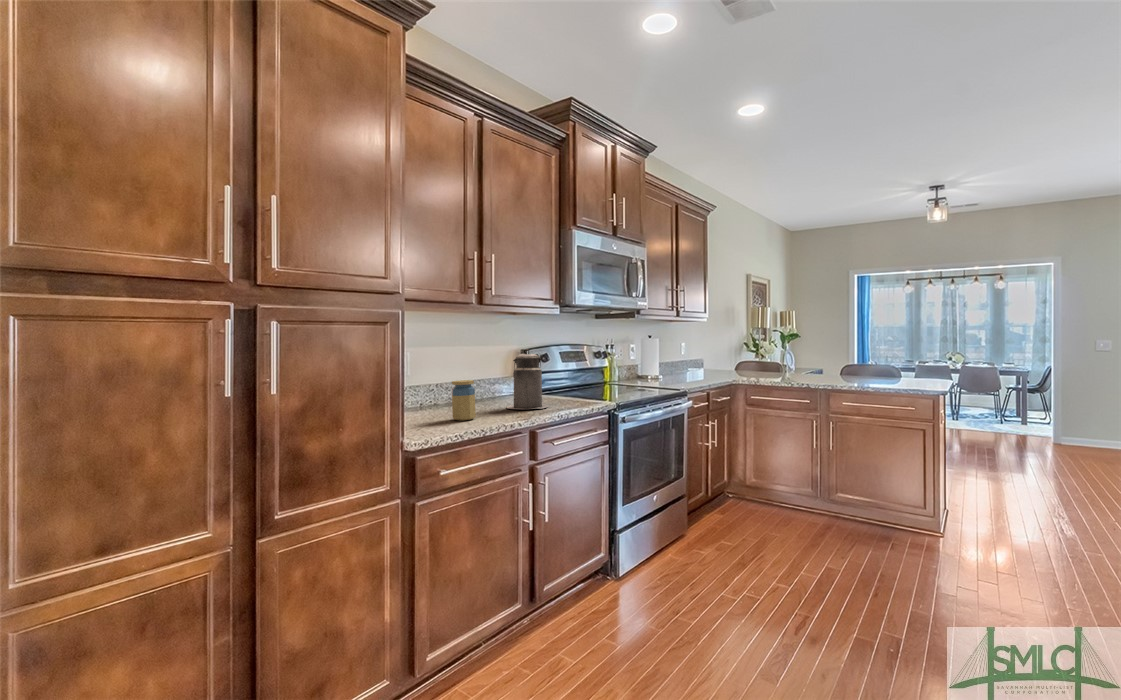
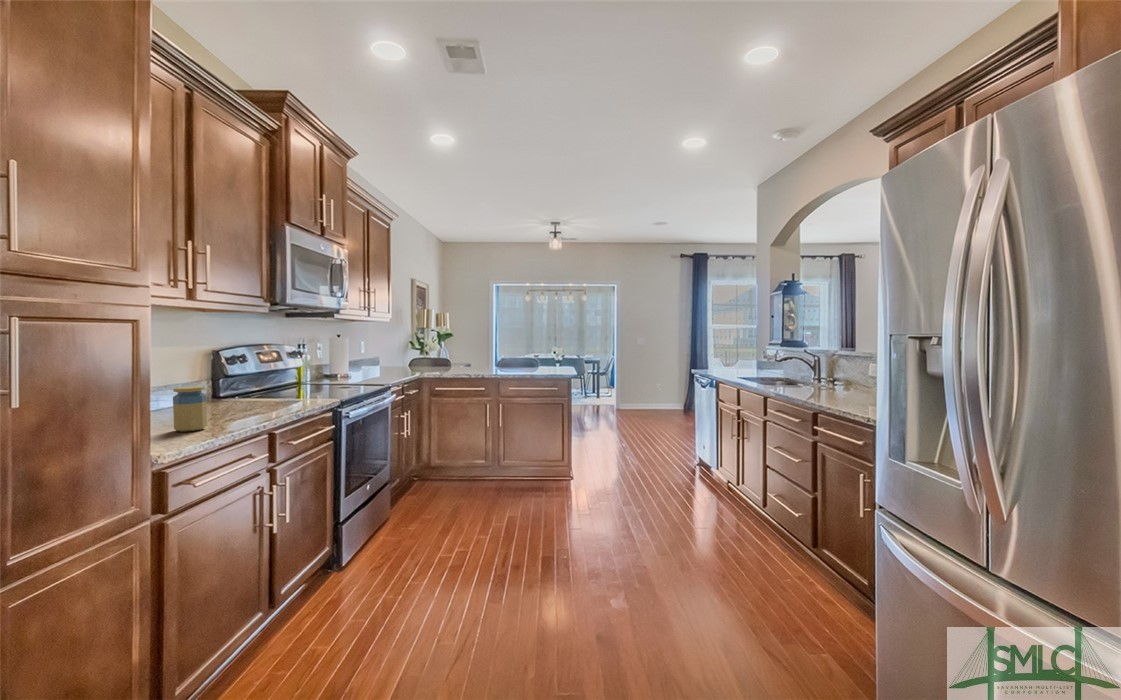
canister: present [506,349,548,409] -> none [222,350,275,415]

